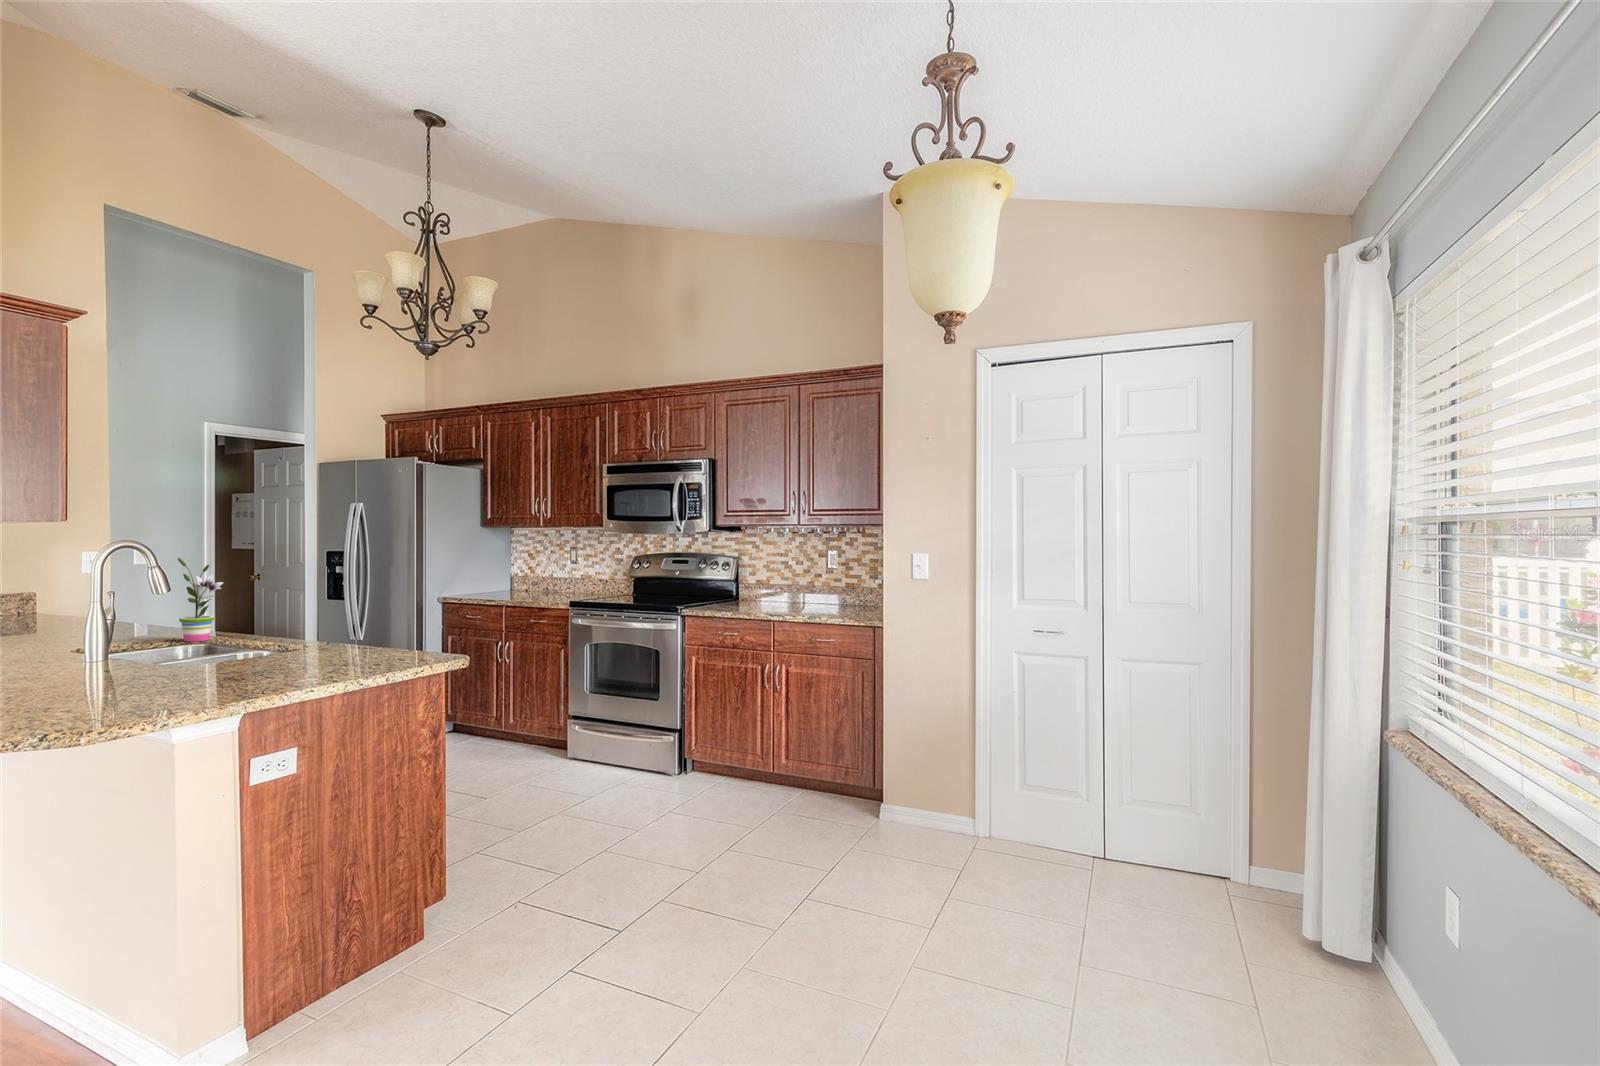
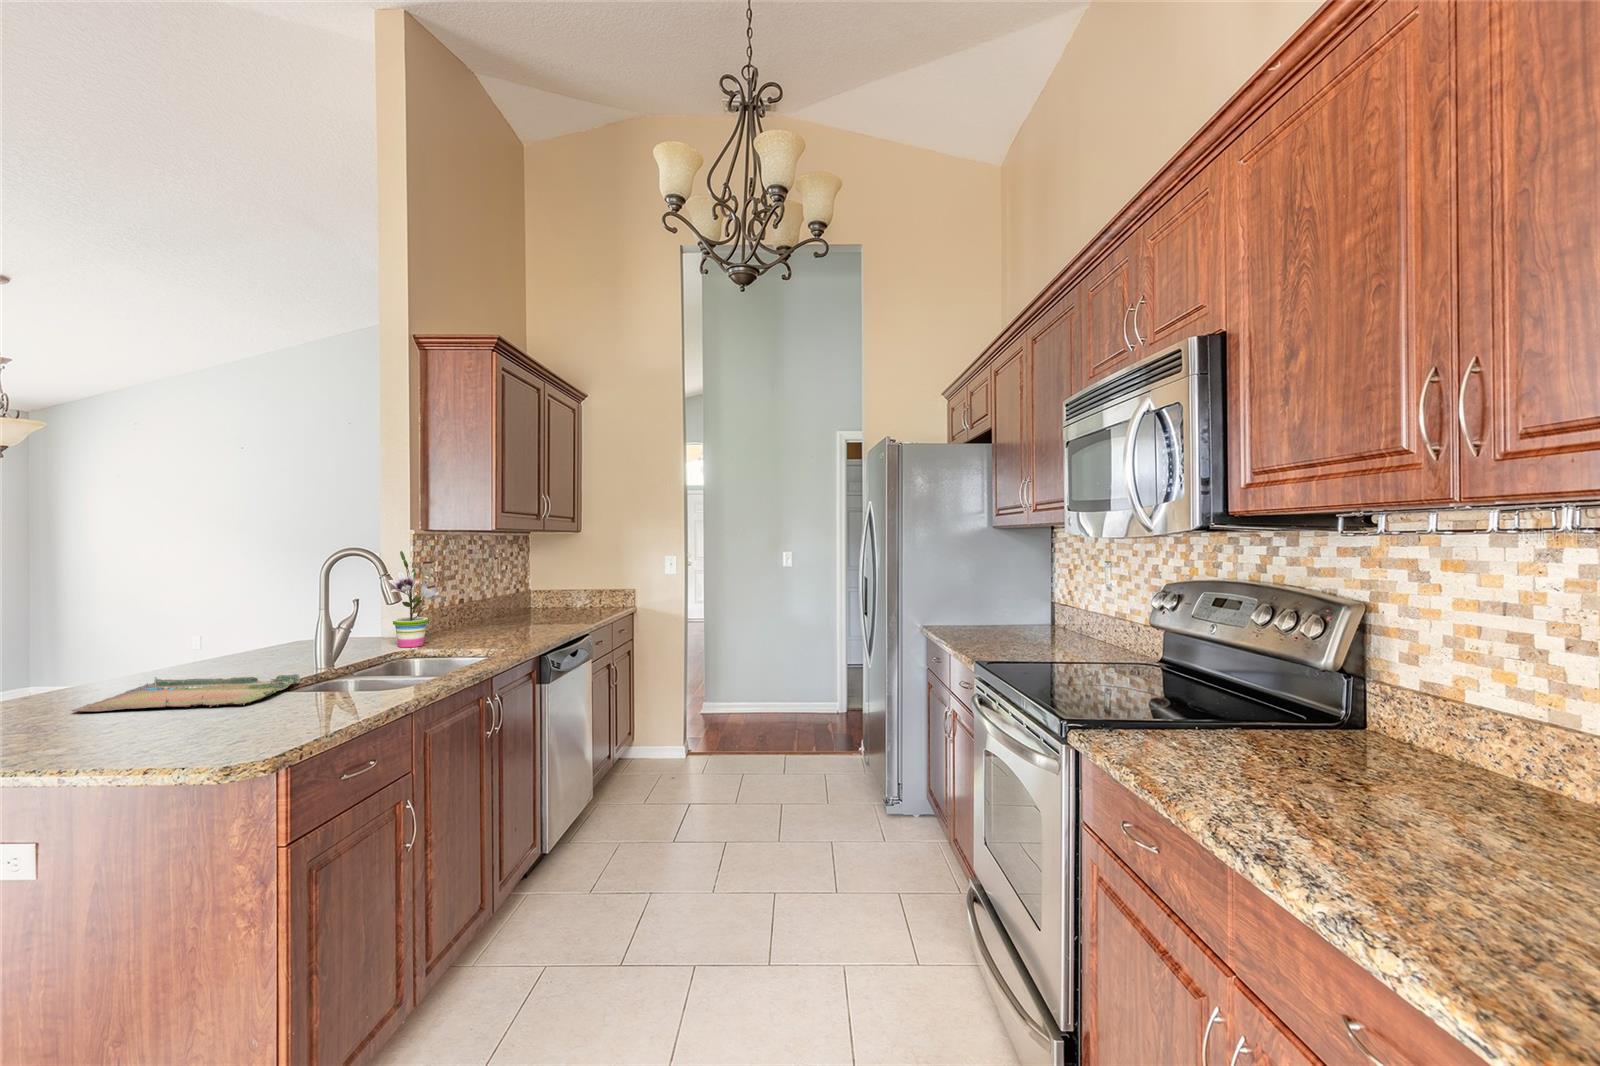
tray: none [213,641,359,669] -> present [71,674,300,711]

